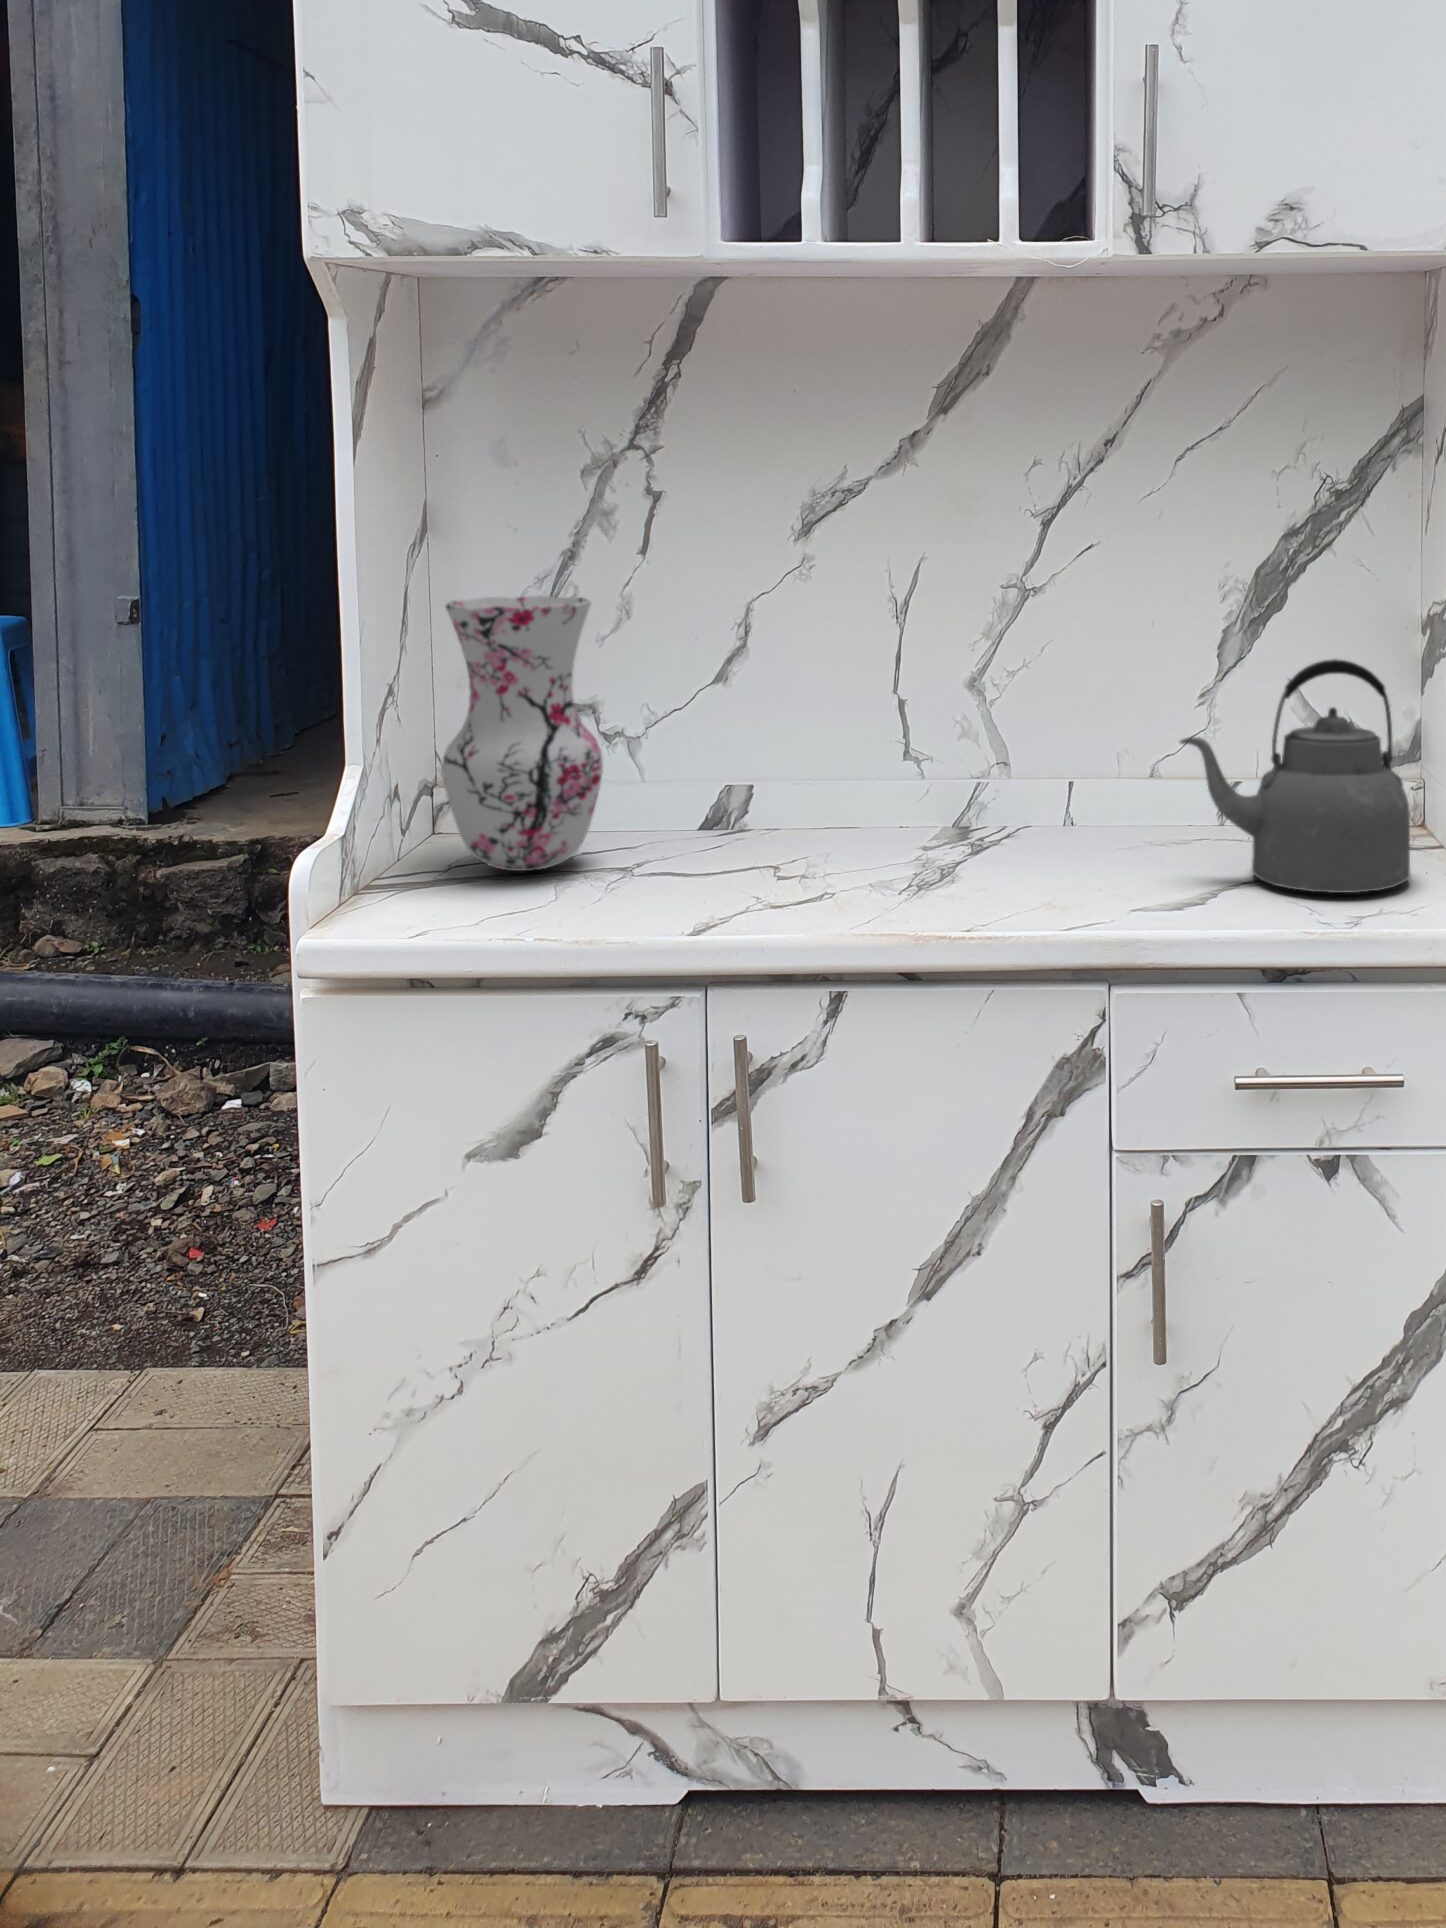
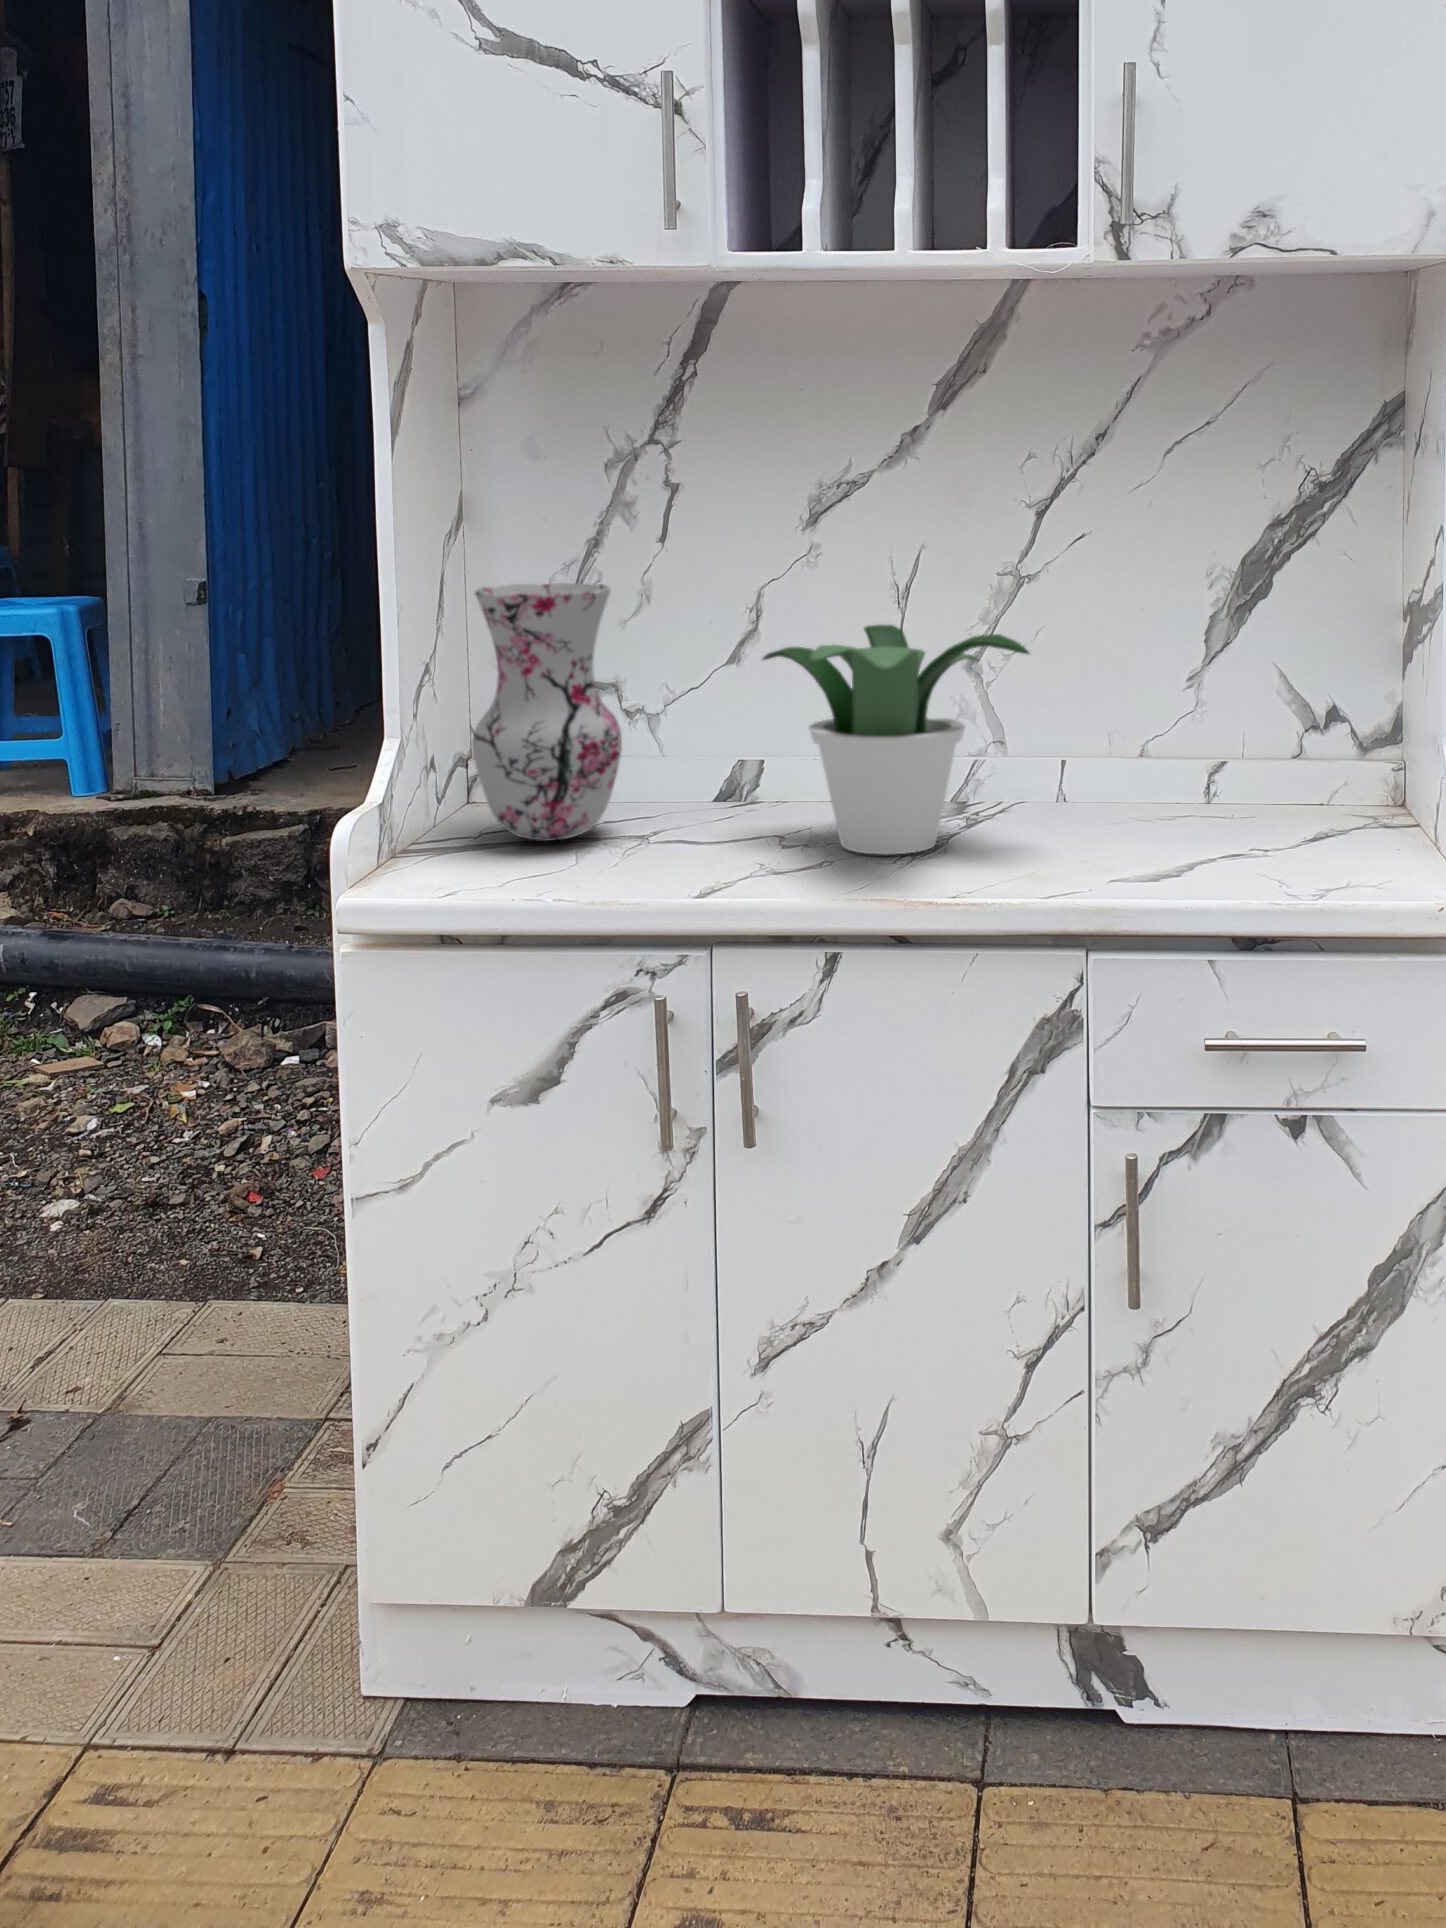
potted plant: none [752,639,1042,883] -> present [763,624,1029,855]
kettle: present [1180,659,1410,893] -> none [1162,646,1383,868]

